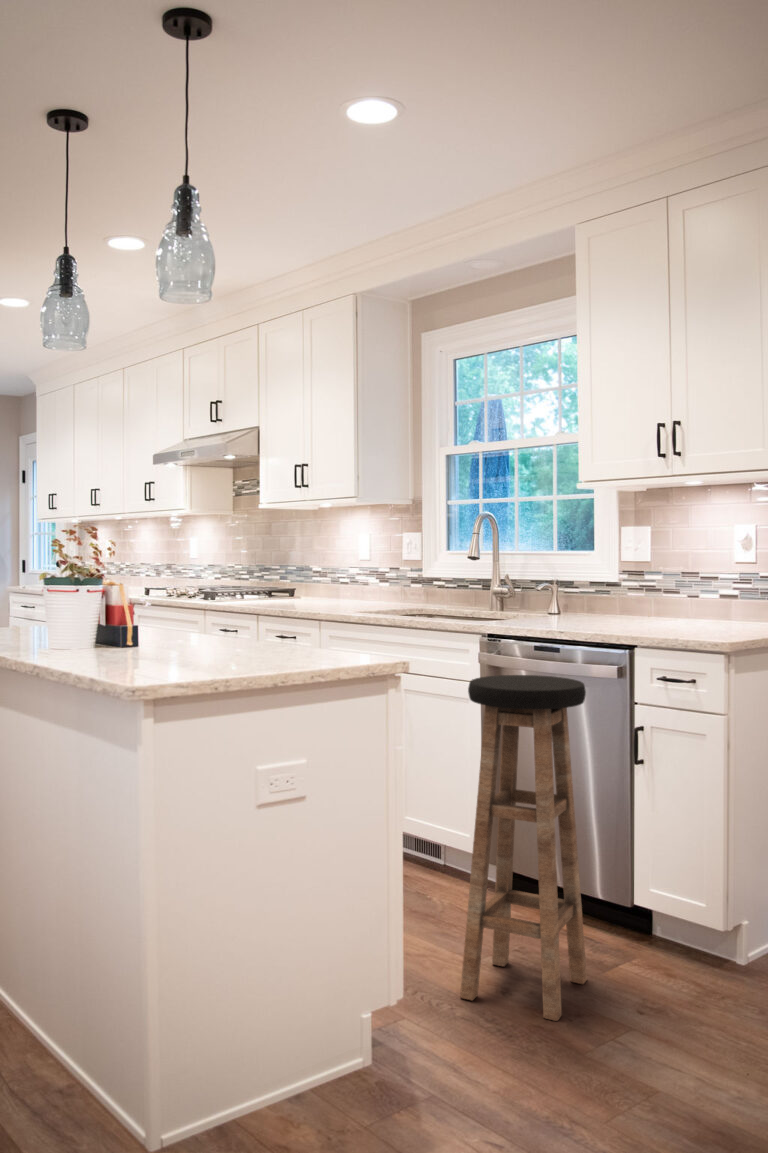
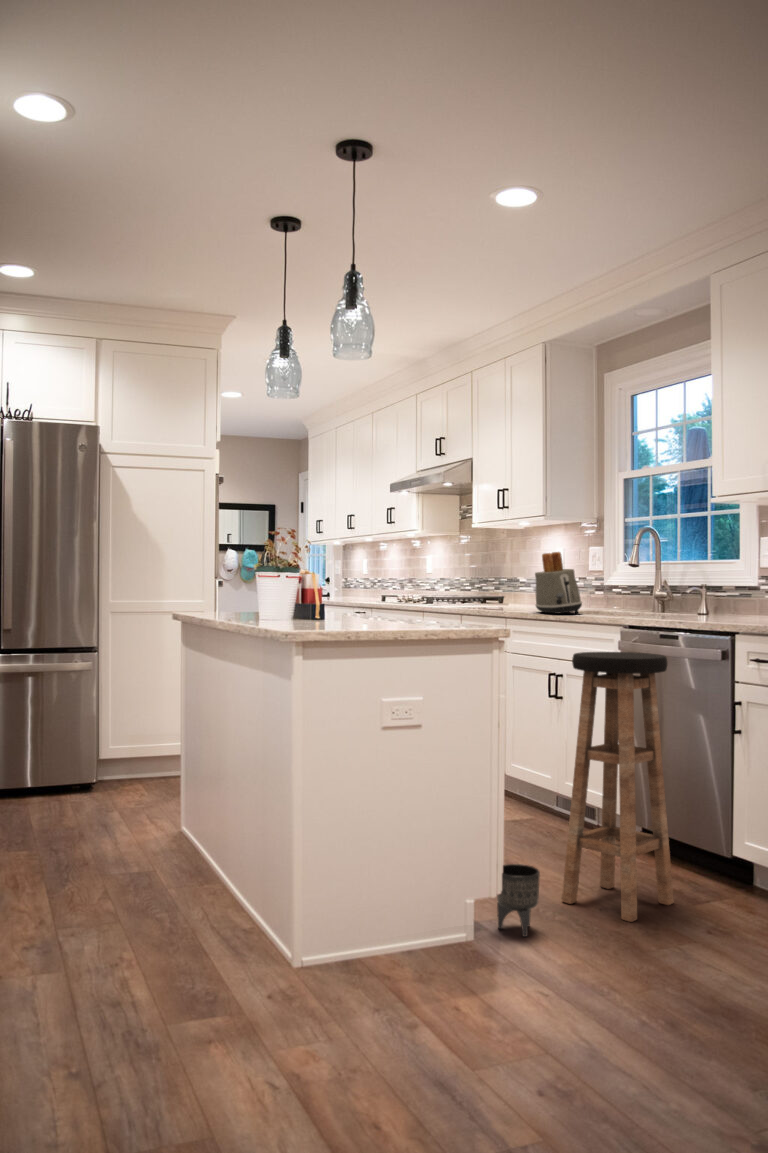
toaster: none [363,543,425,618] -> present [535,552,582,614]
planter: none [400,970,458,1073] -> present [497,864,540,937]

